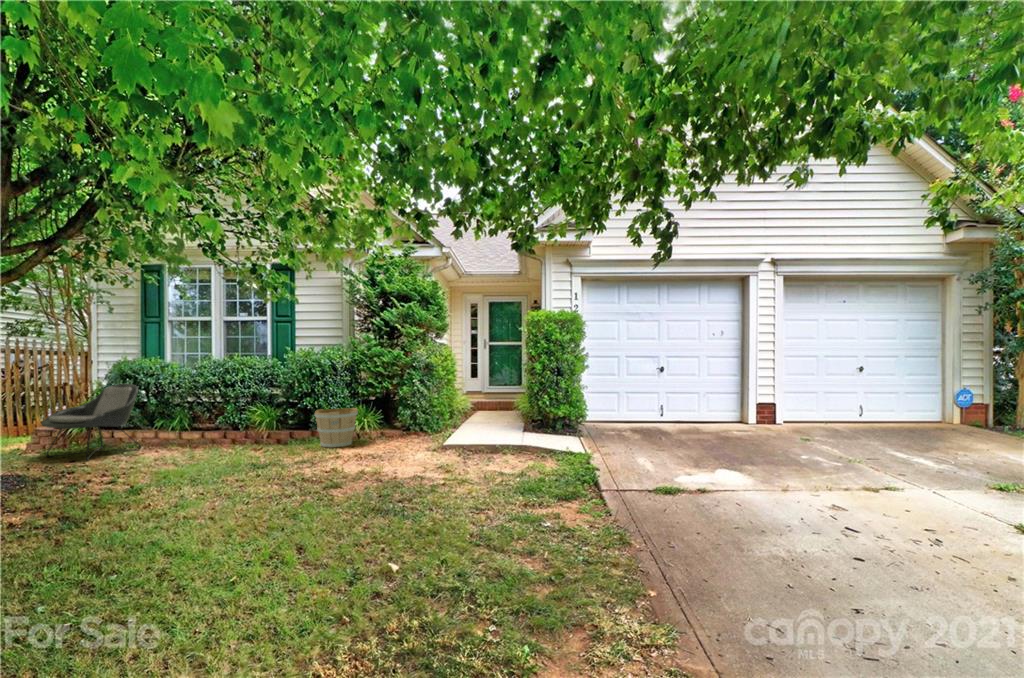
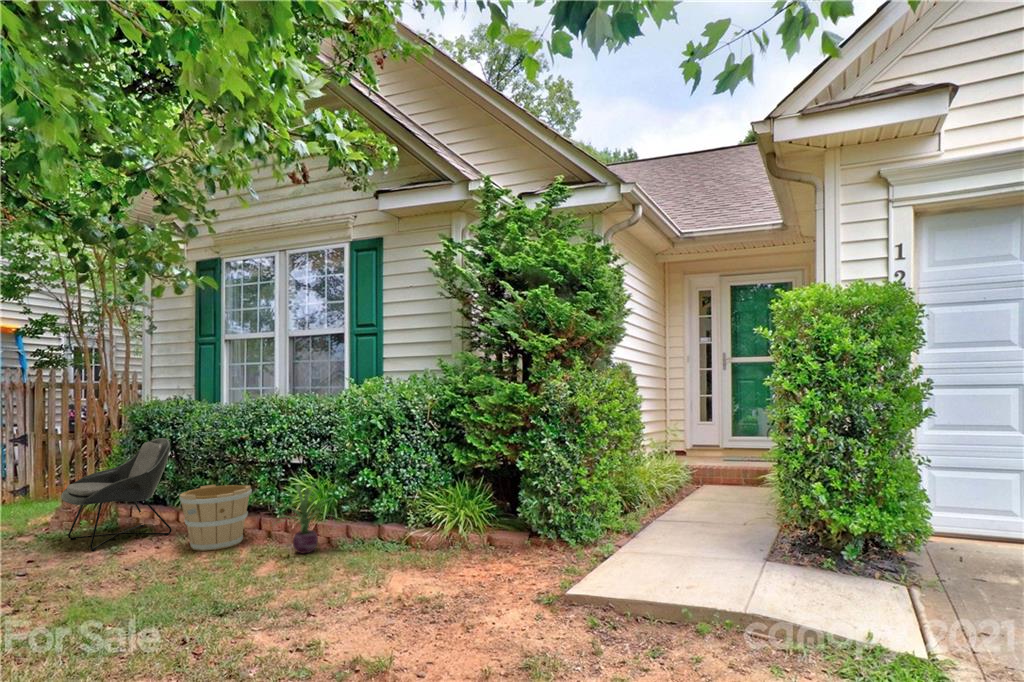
decorative plant: none [243,408,293,449] -> present [289,484,325,554]
wooden bucket: present [315,408,358,448] -> present [180,485,252,551]

